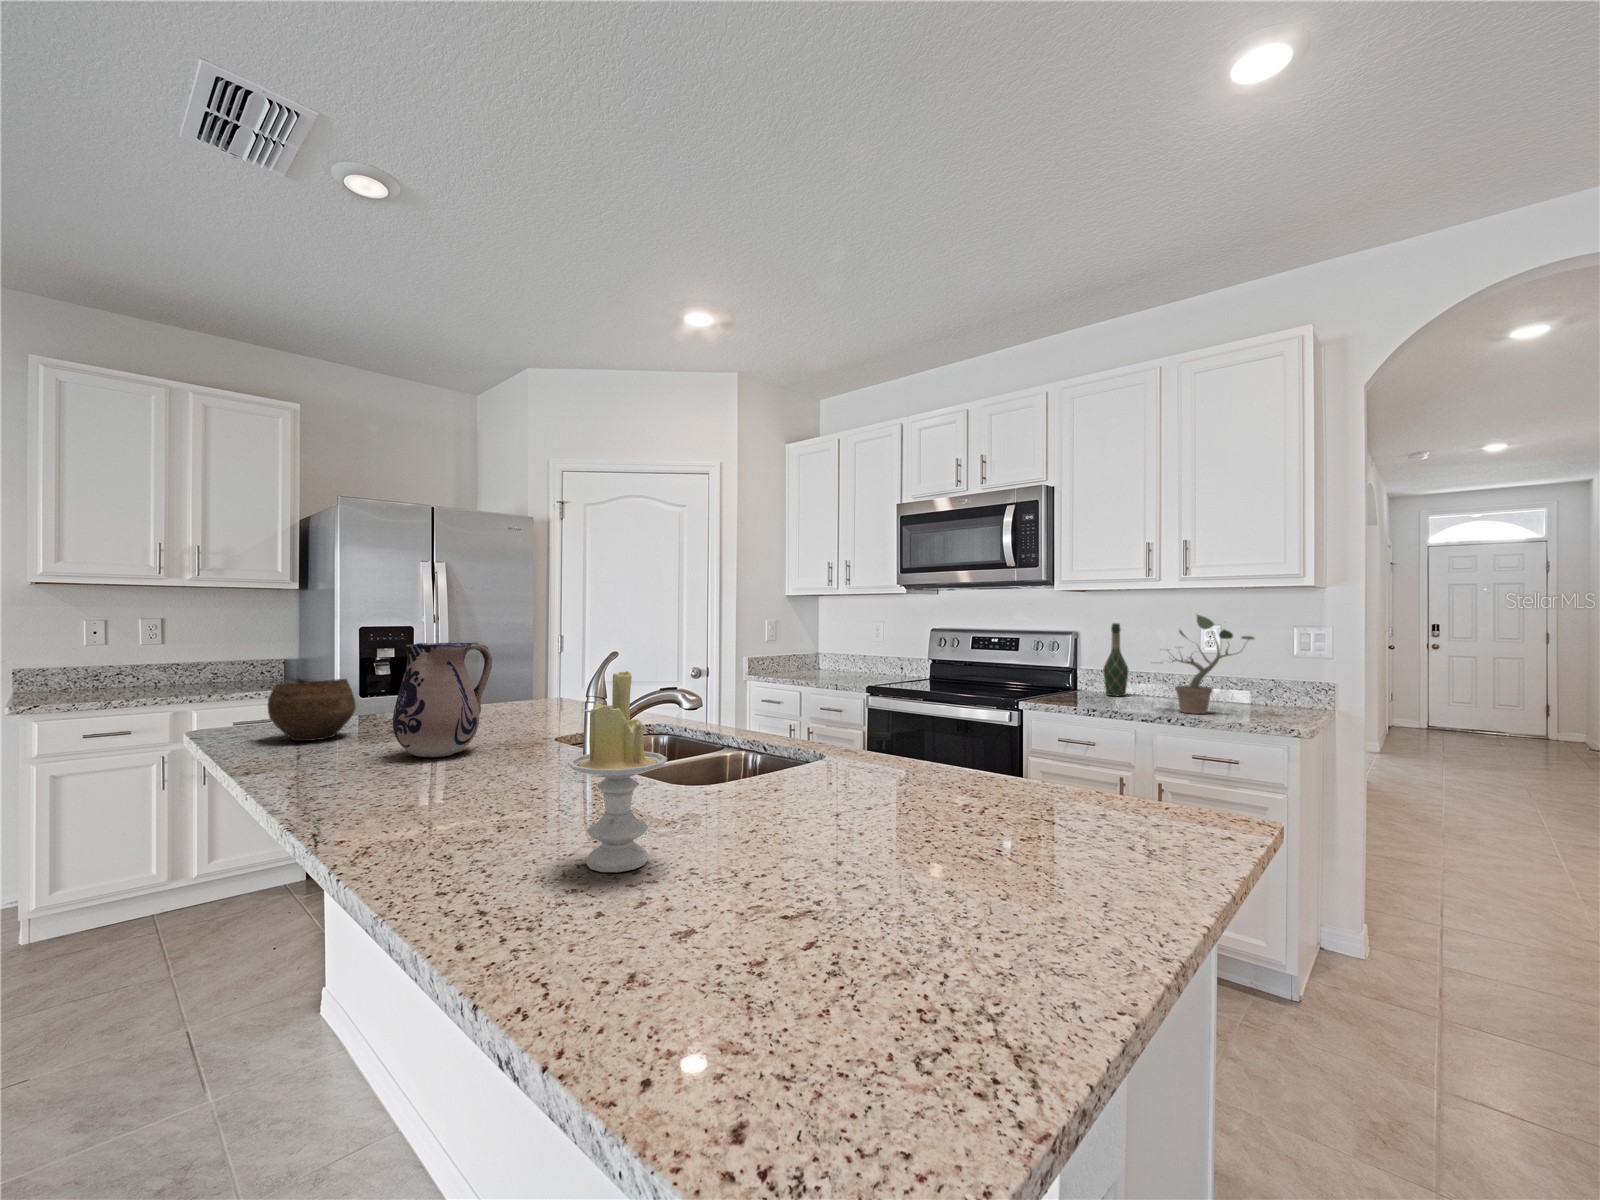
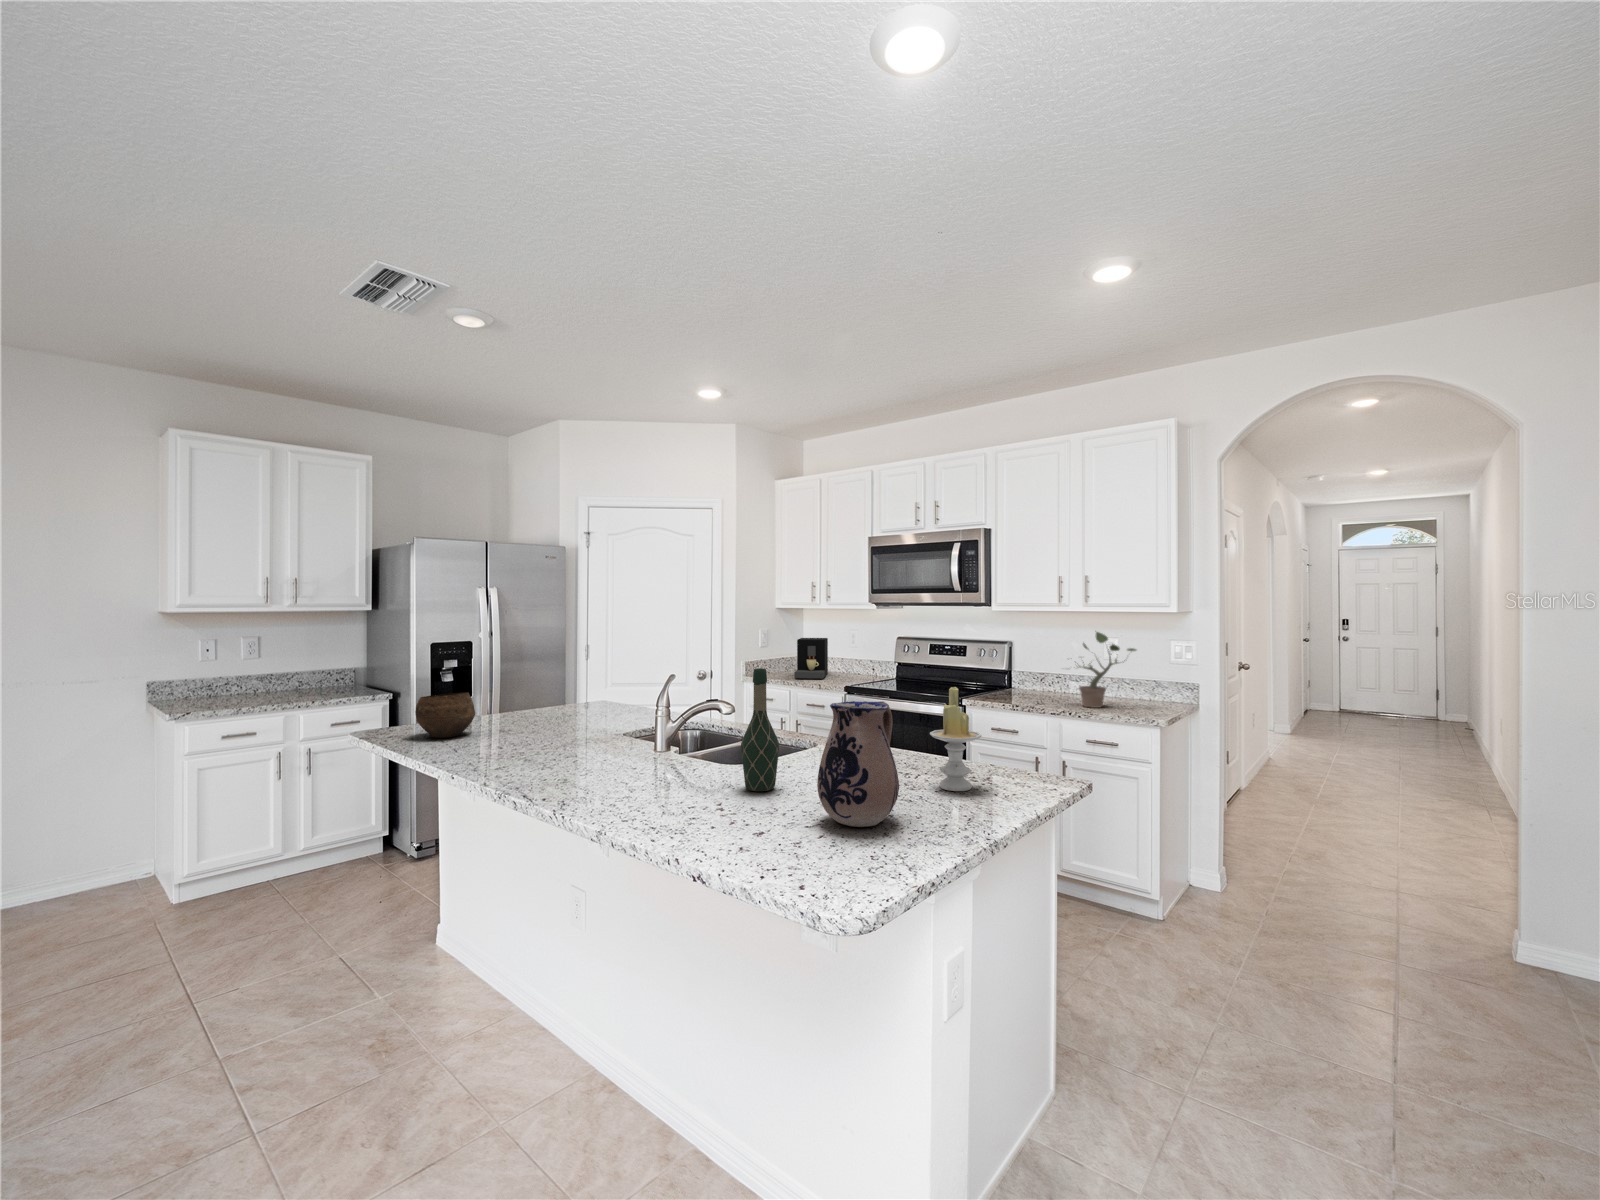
wine bottle: present [1103,623,1128,696] -> present [741,668,779,791]
coffee maker: none [808,630,848,677] -> present [794,638,828,679]
ceramic pitcher: present [393,642,492,757] -> present [817,701,899,827]
candle: present [568,671,667,872] -> present [930,687,981,791]

